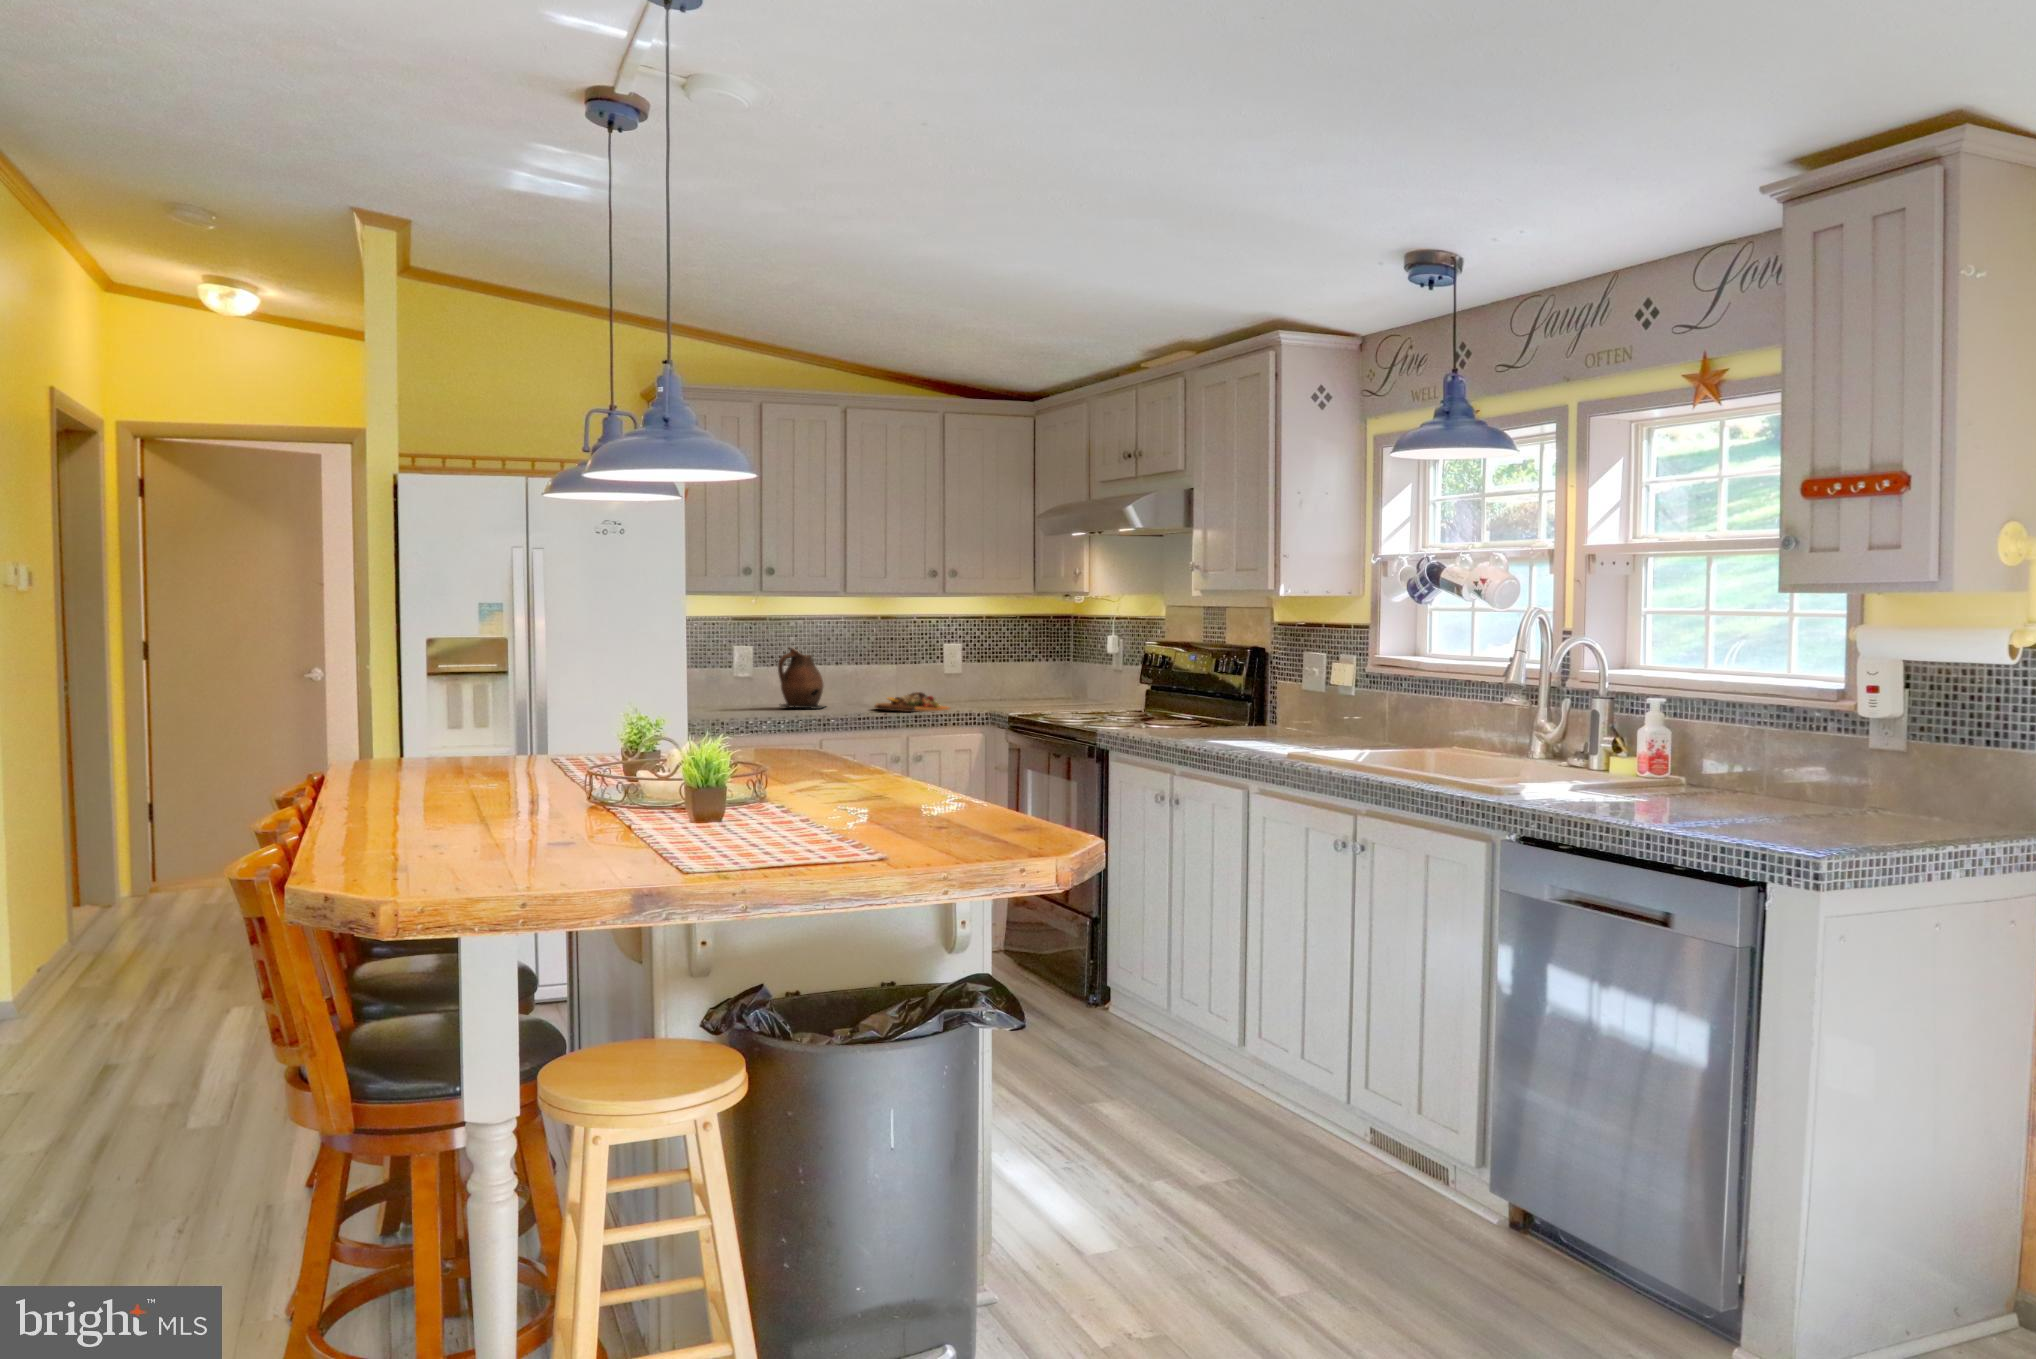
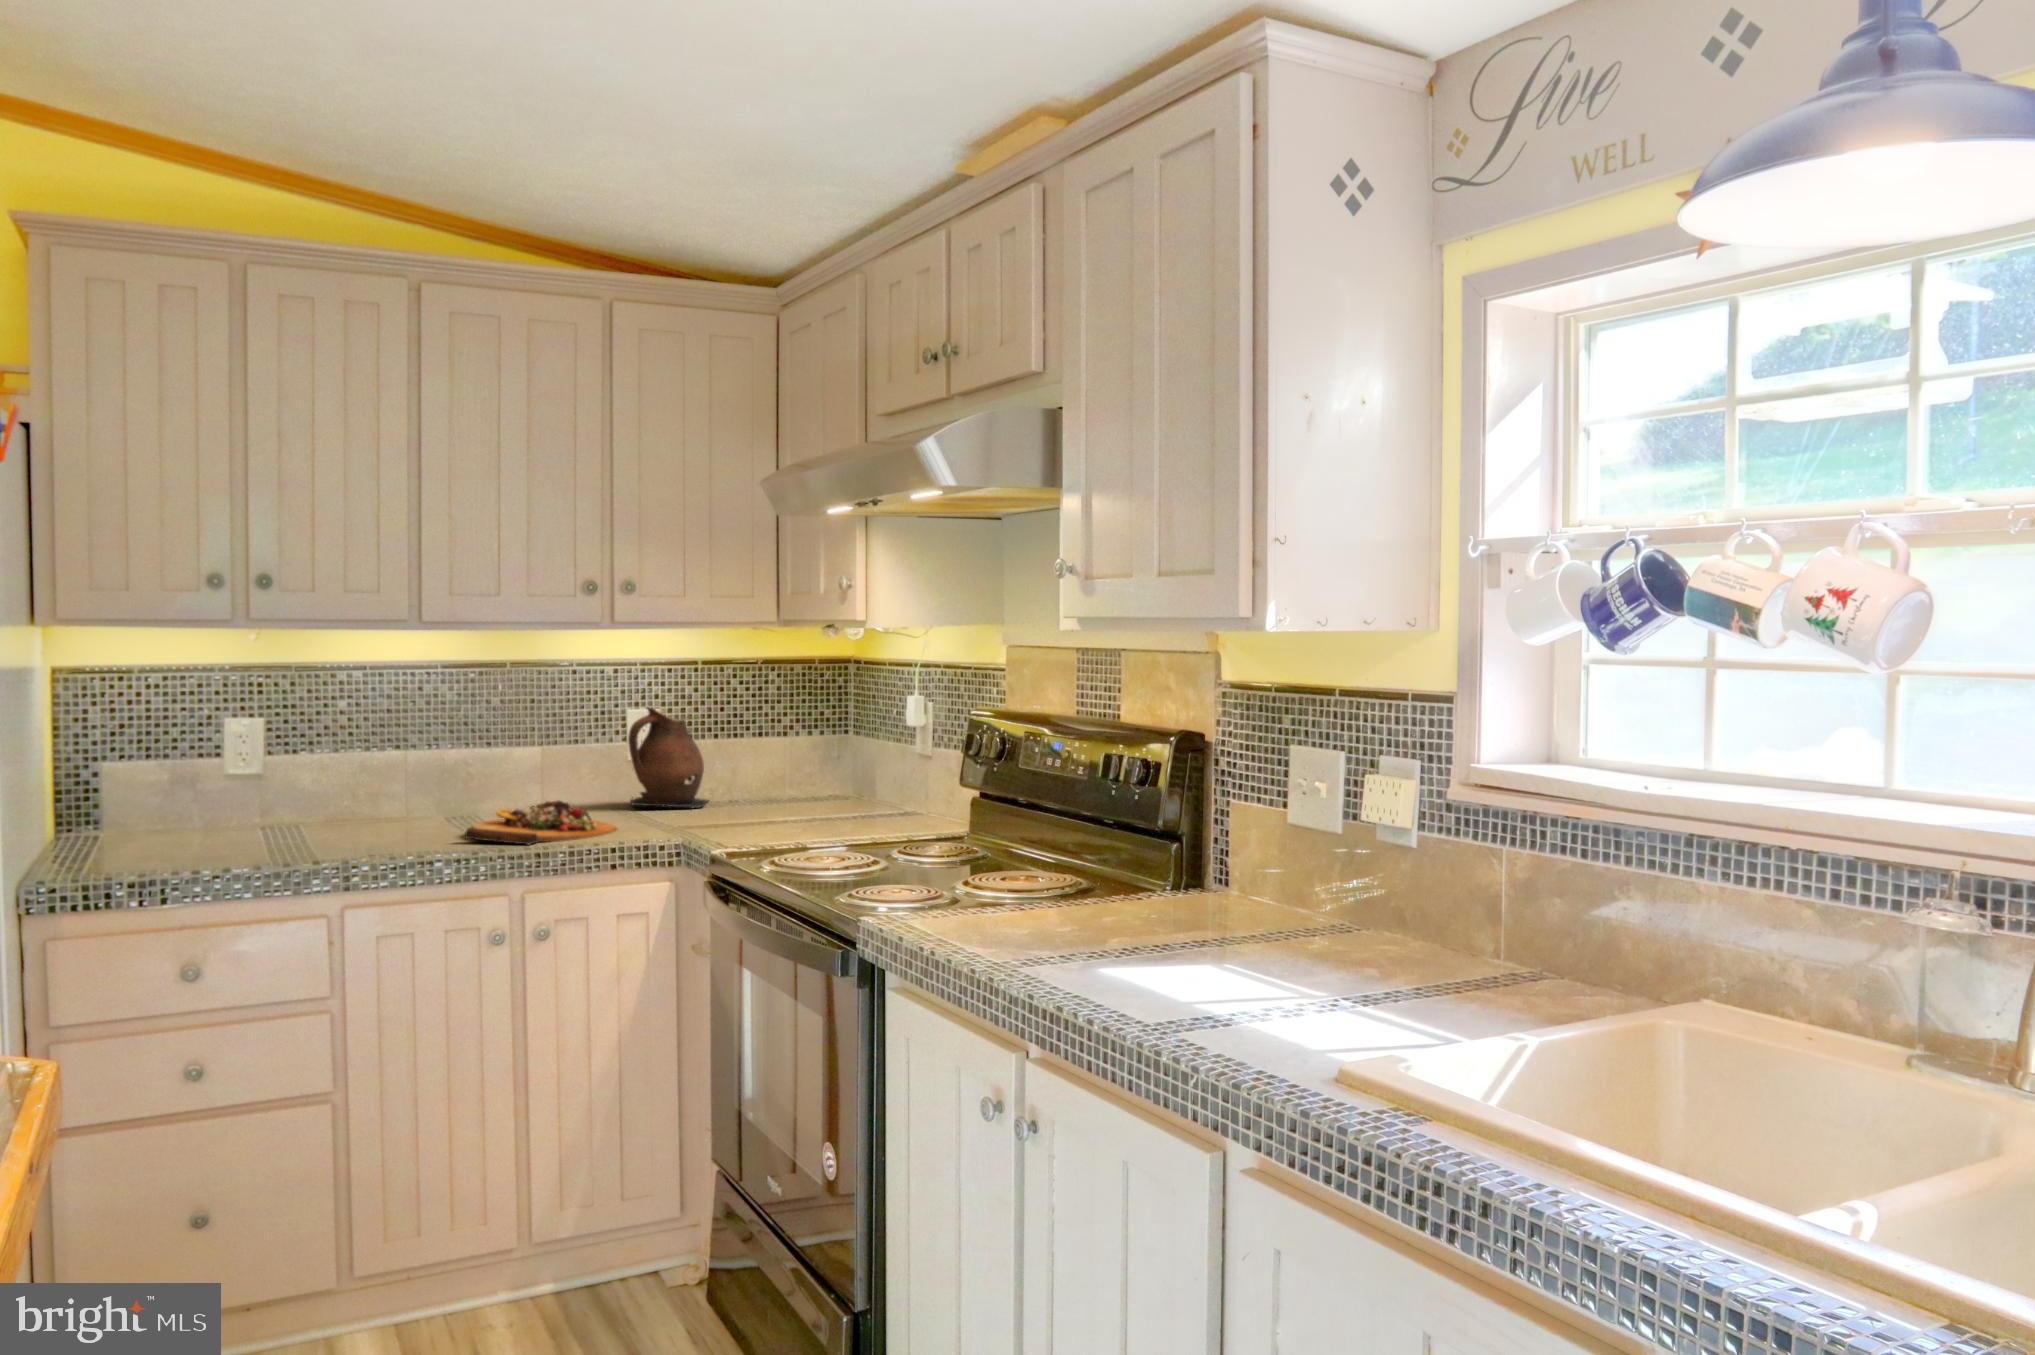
ceramic pitcher: present [778,648,824,709] -> present [628,707,708,809]

